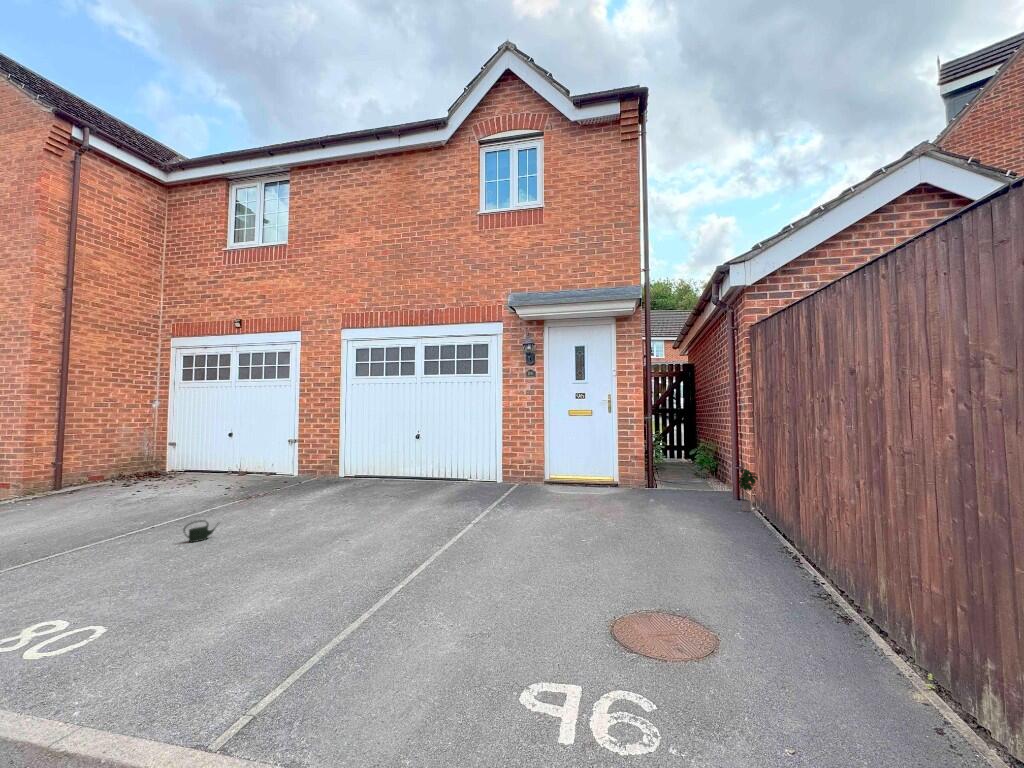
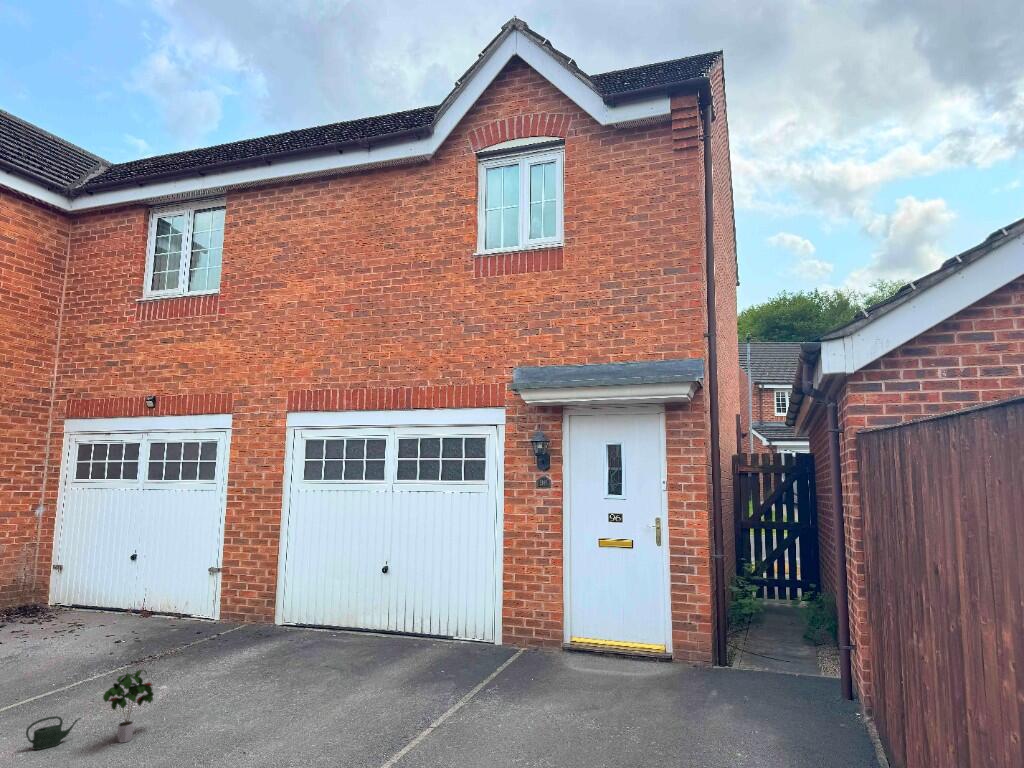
potted plant: present [738,469,758,512] -> present [103,670,153,743]

